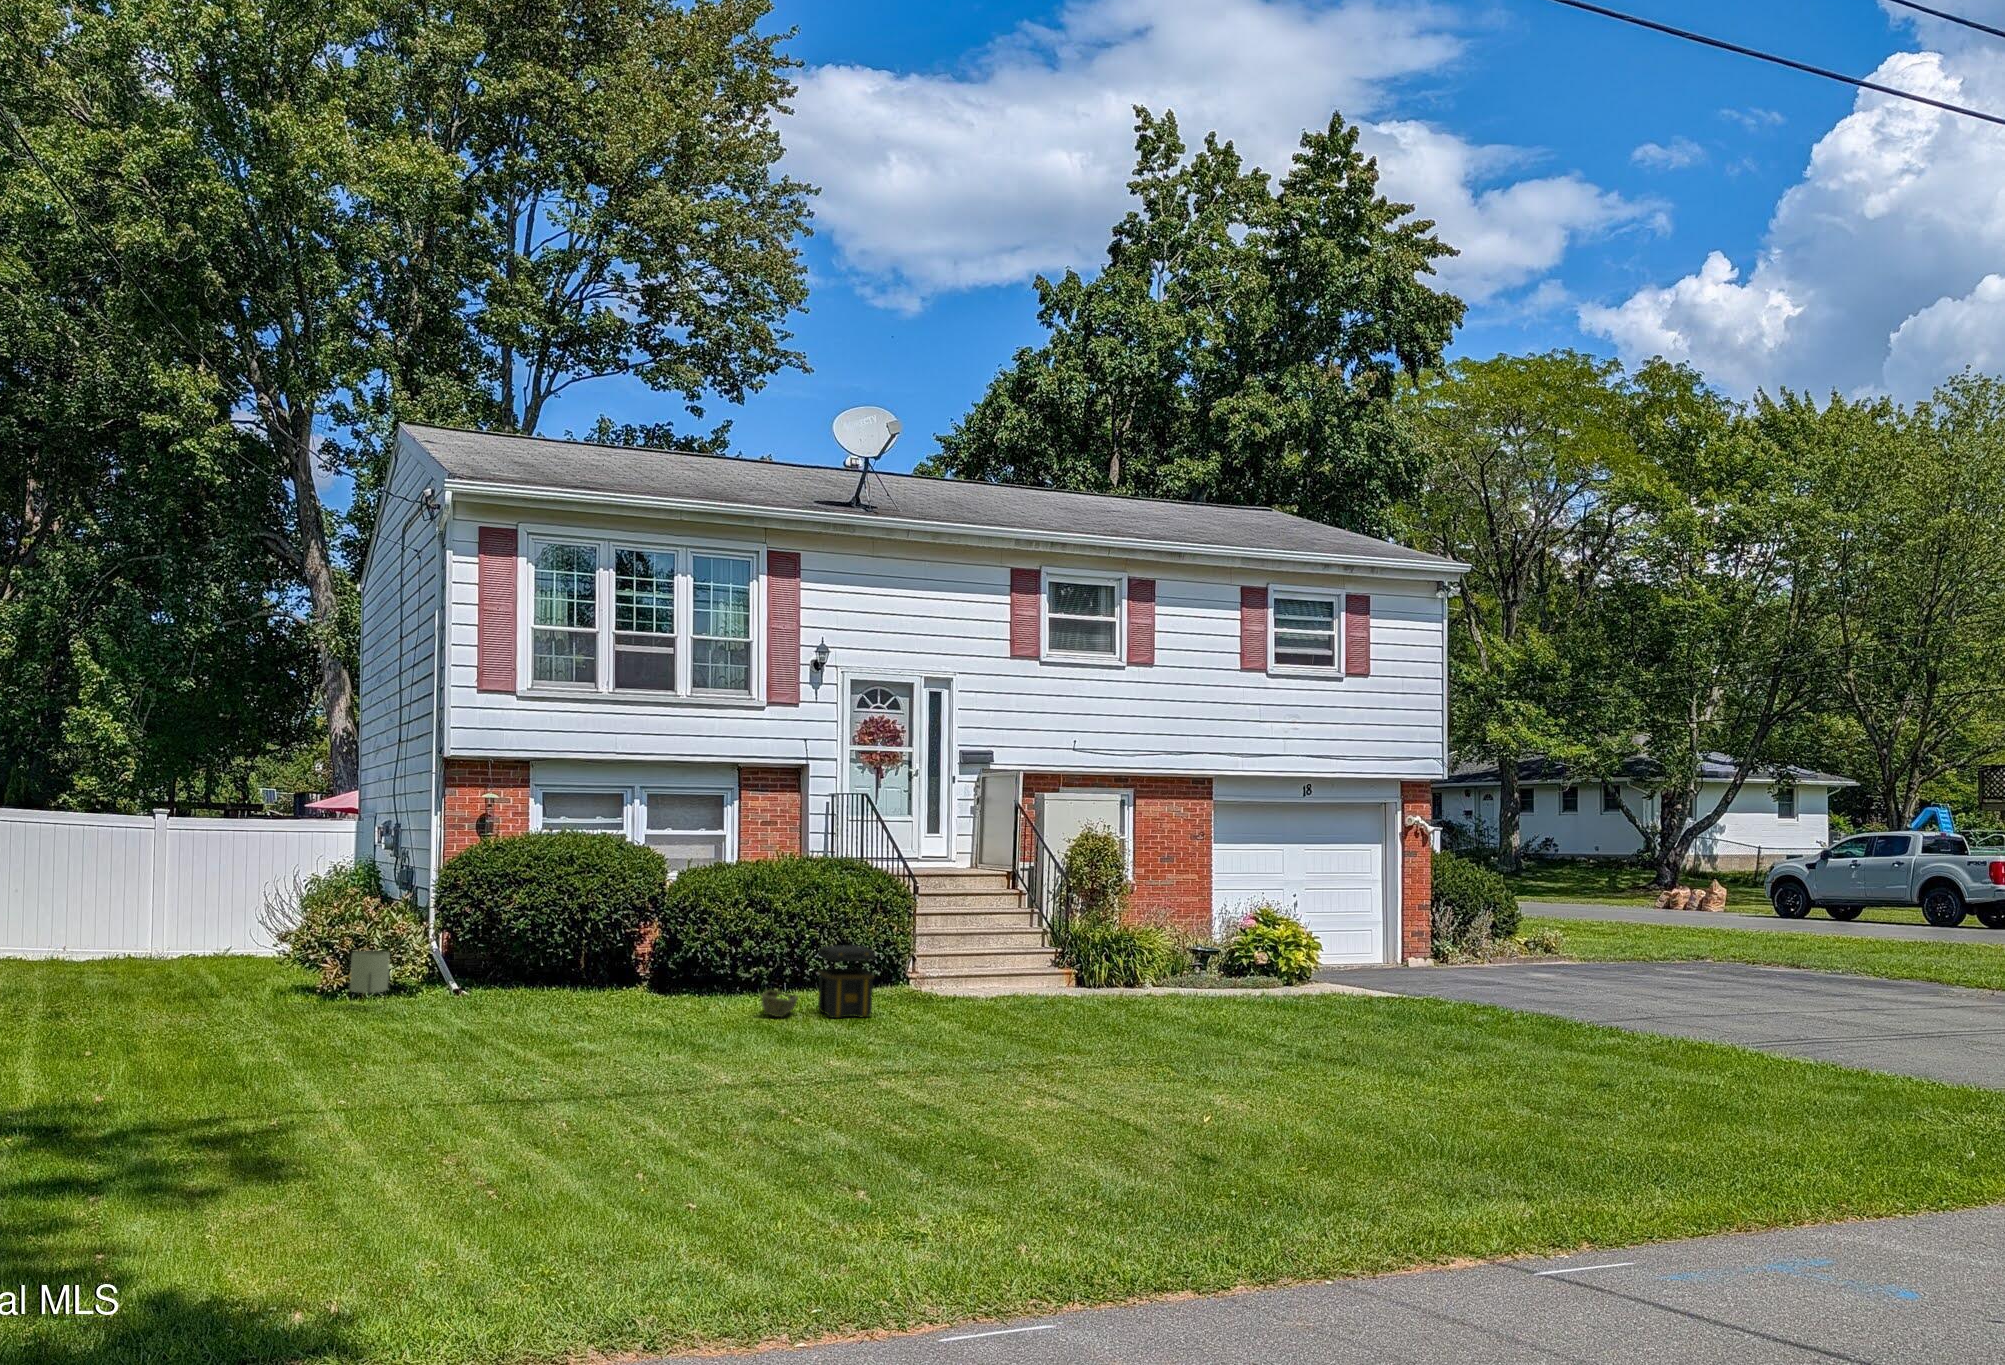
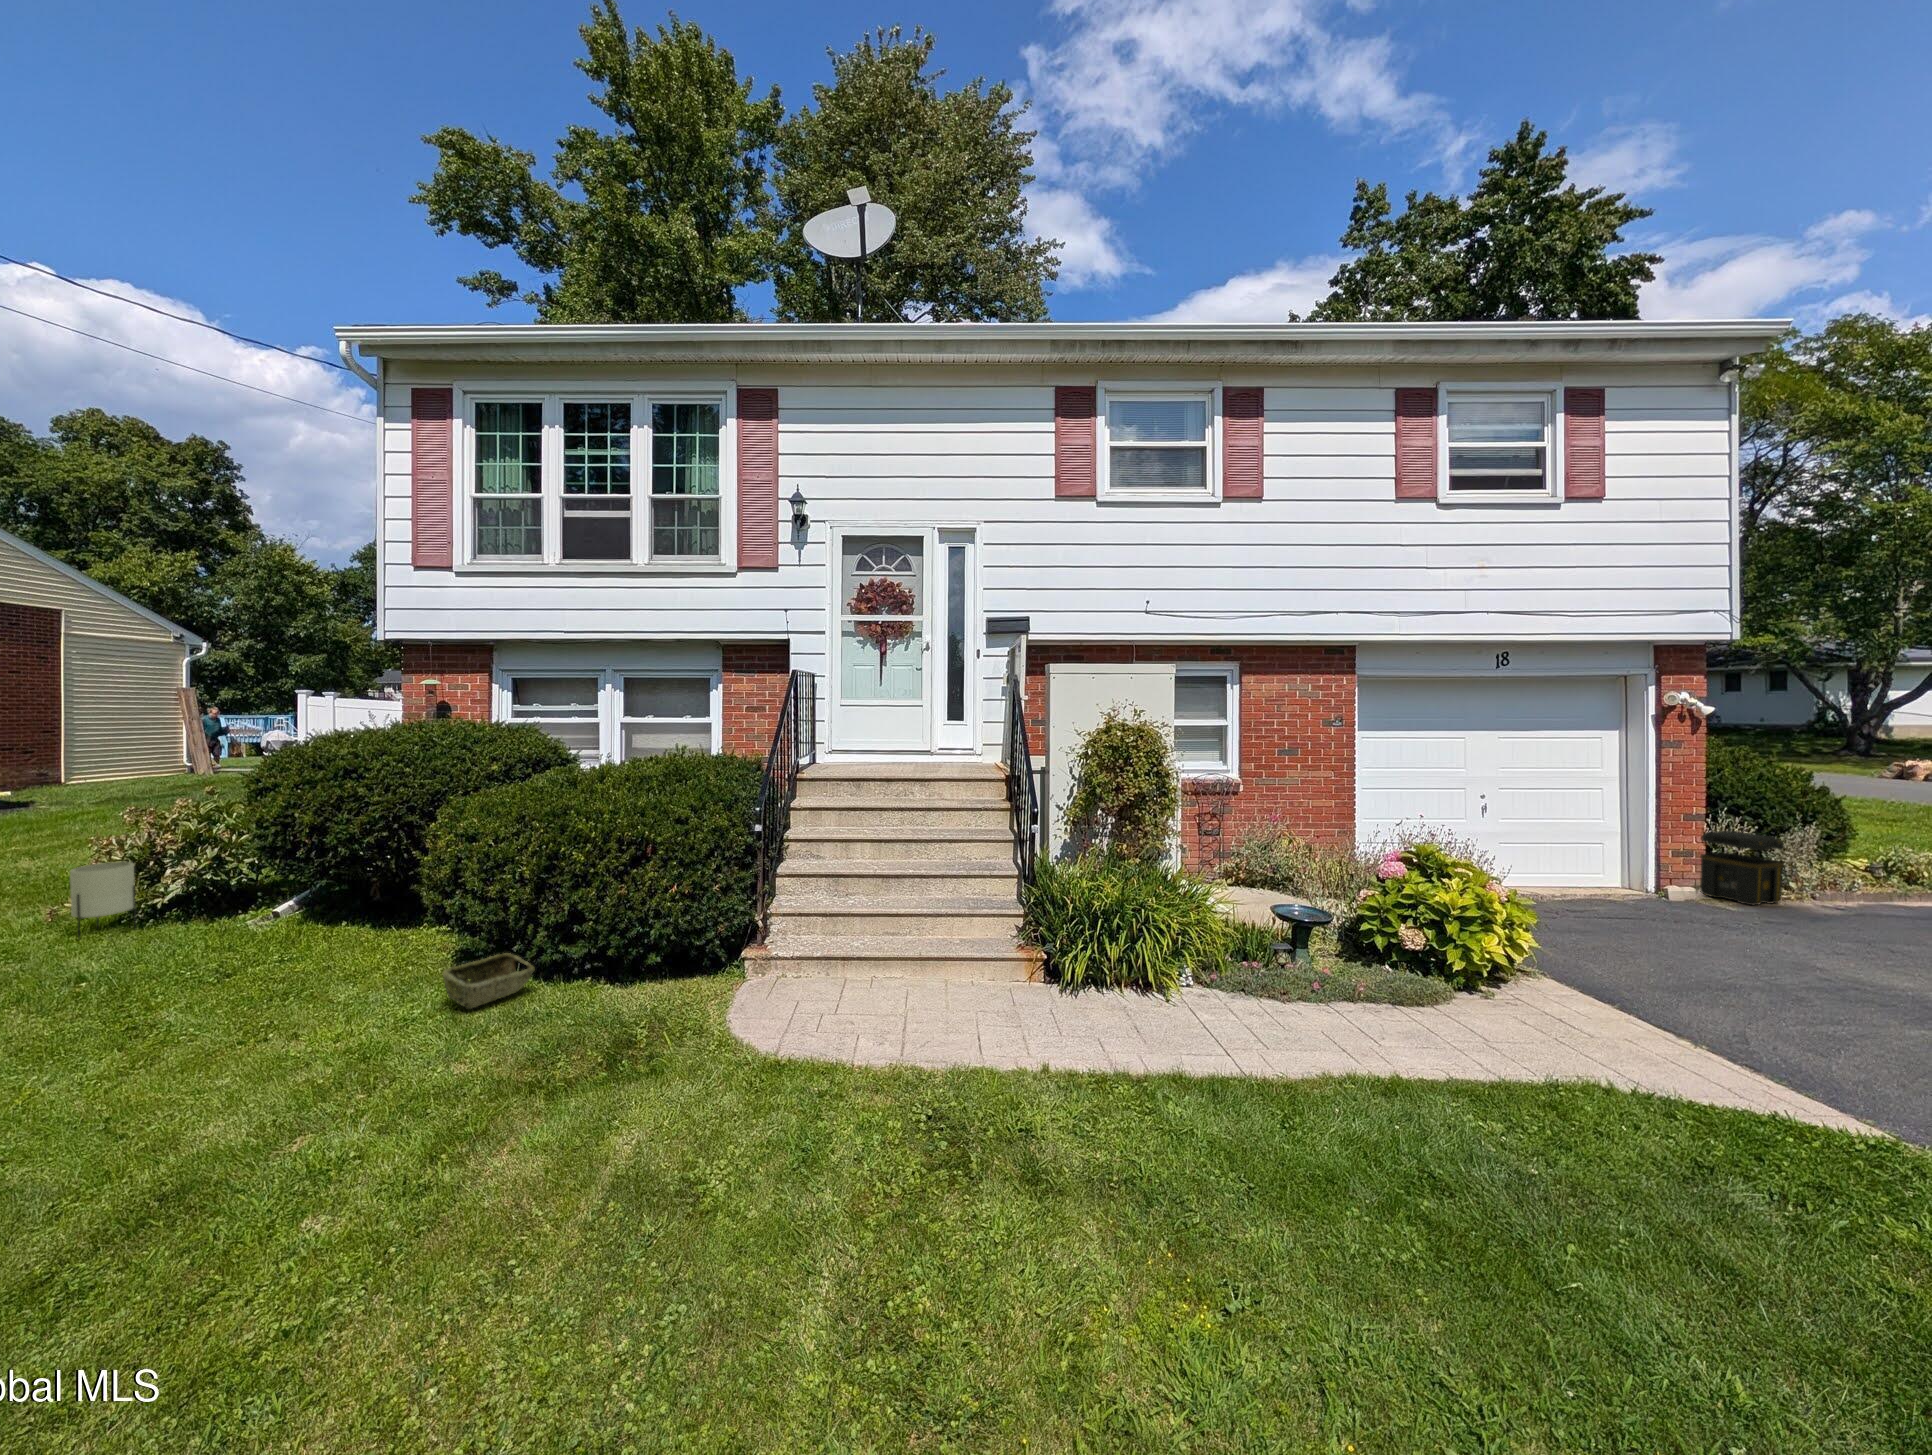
toolbox: present [818,945,875,1018] -> present [1700,831,1784,905]

